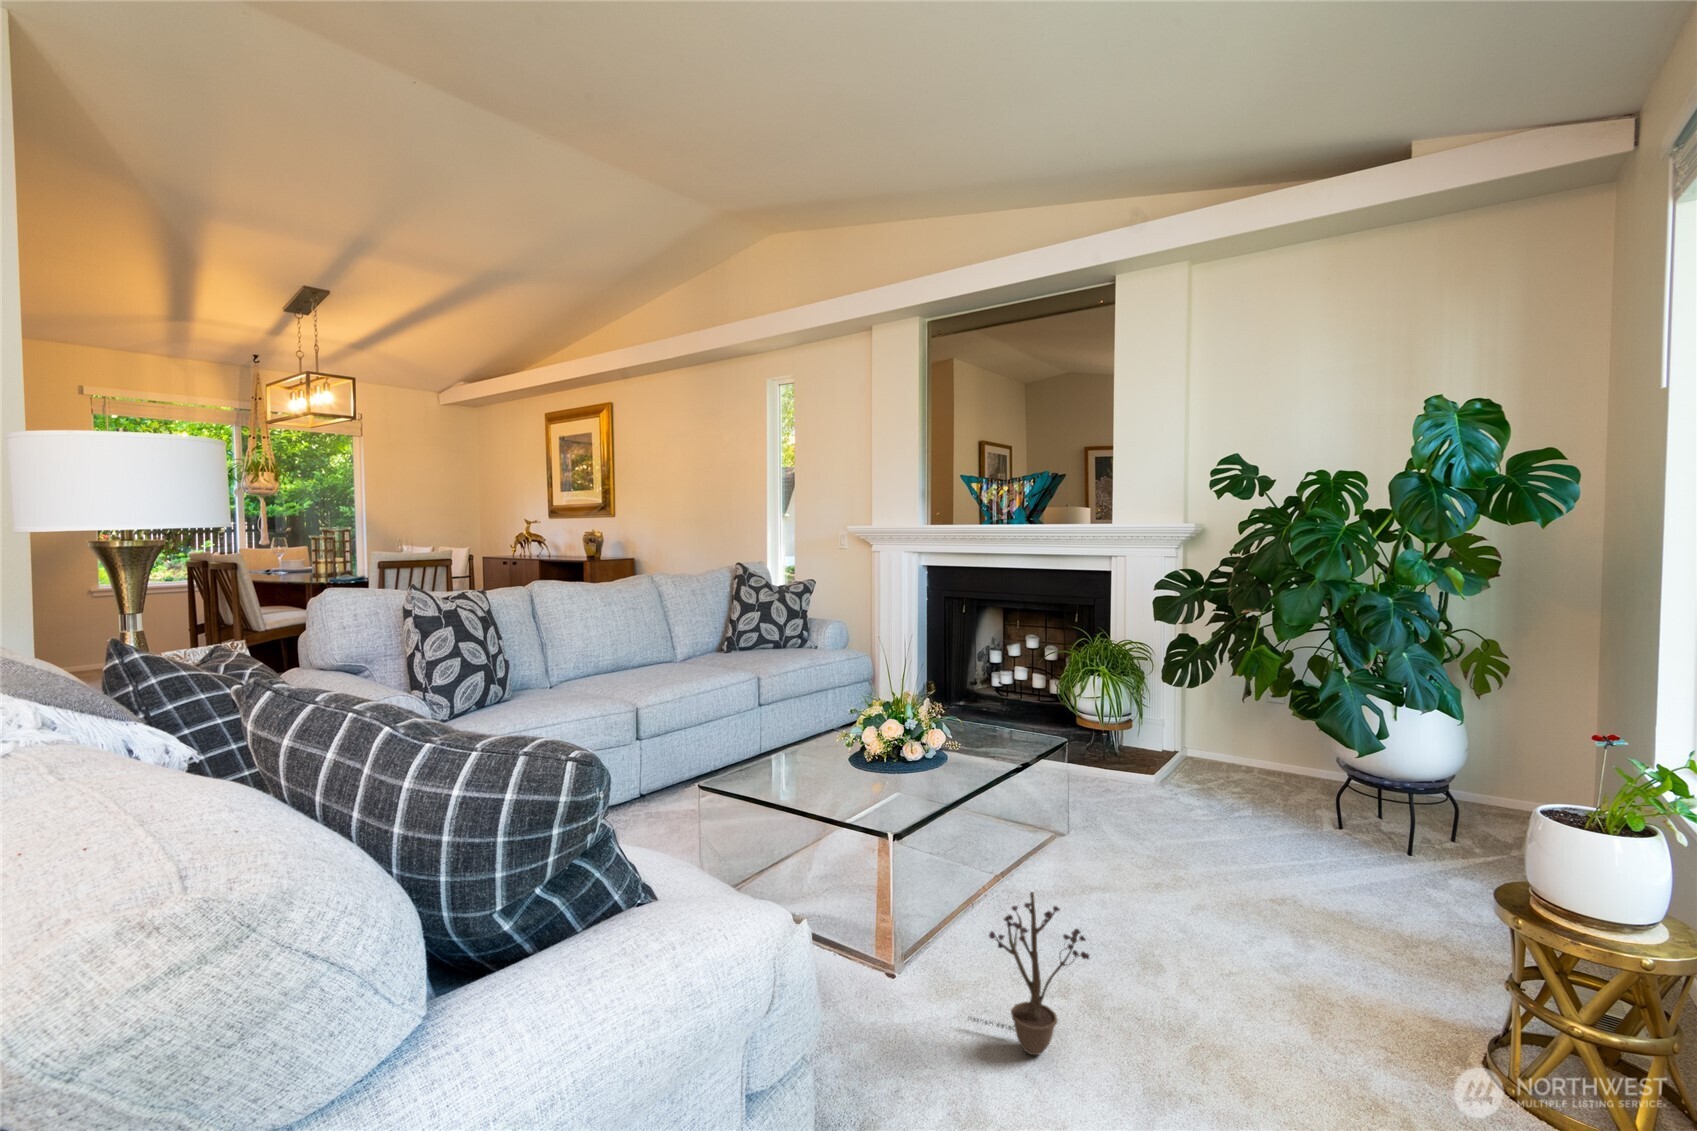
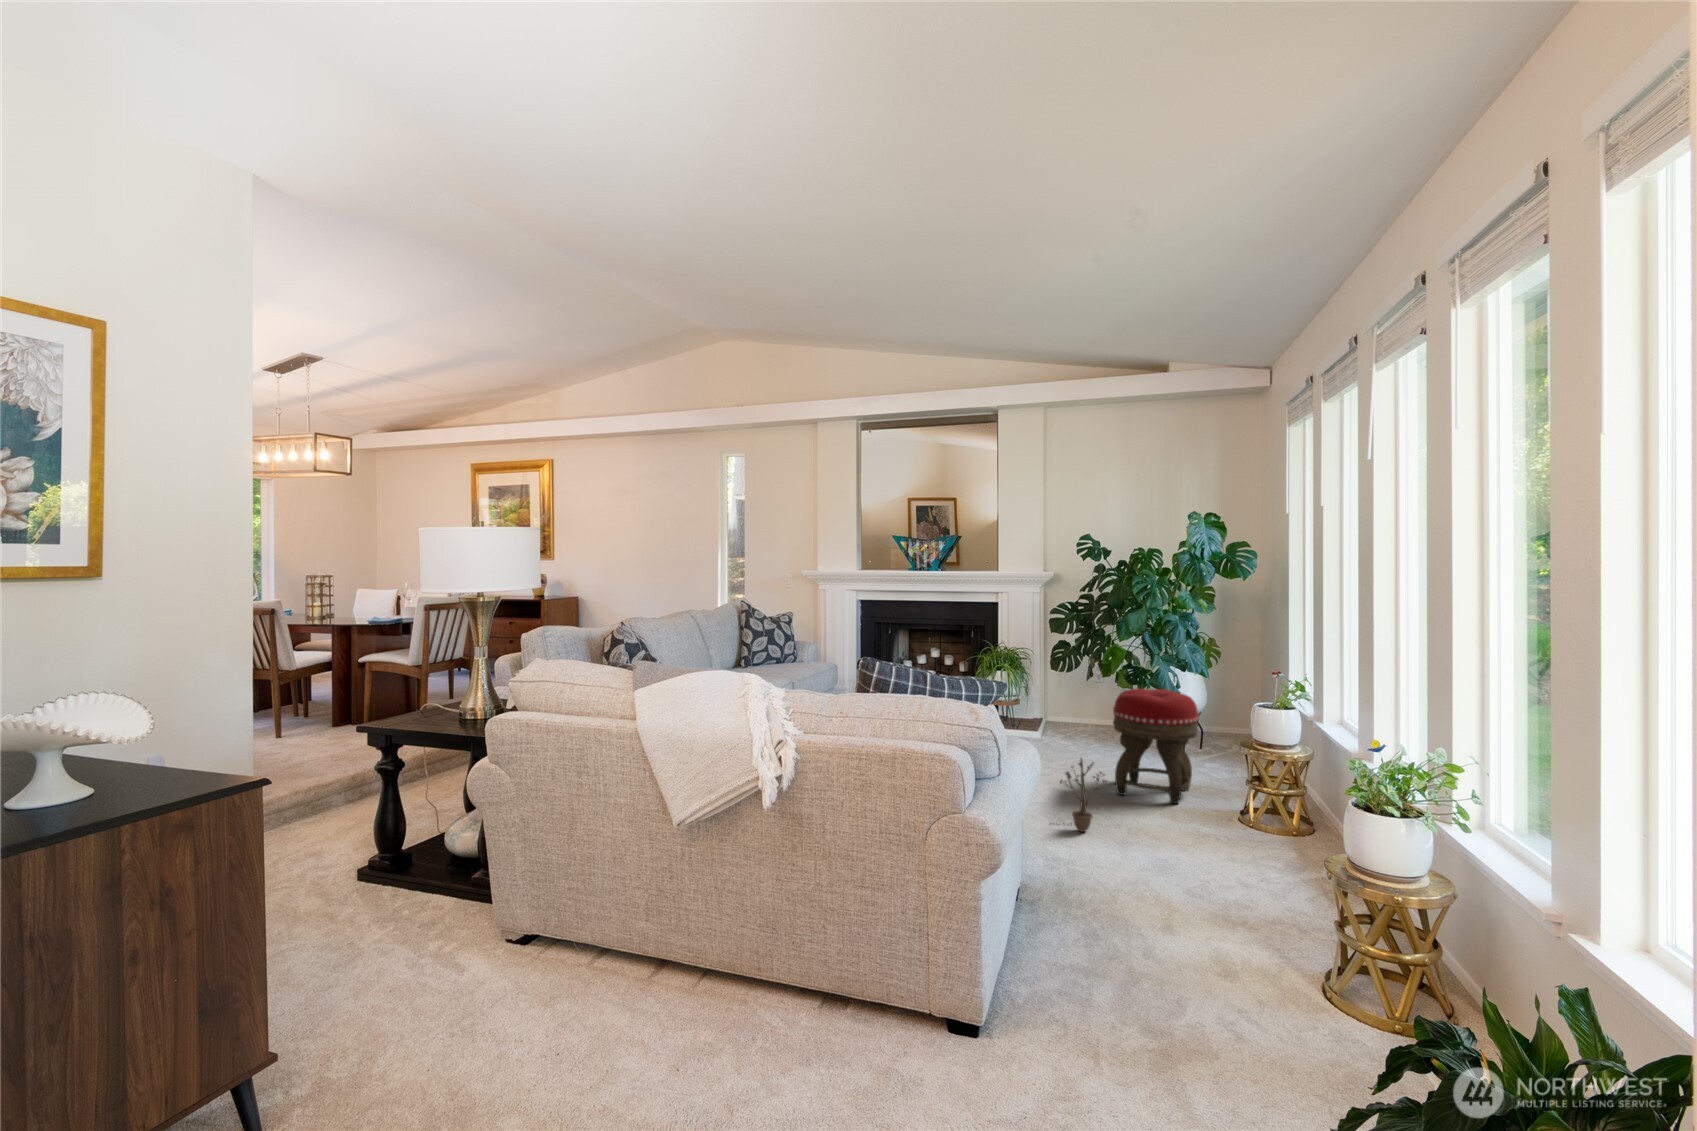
footstool: none [1186,738,1383,1002] -> present [1113,689,1199,804]

